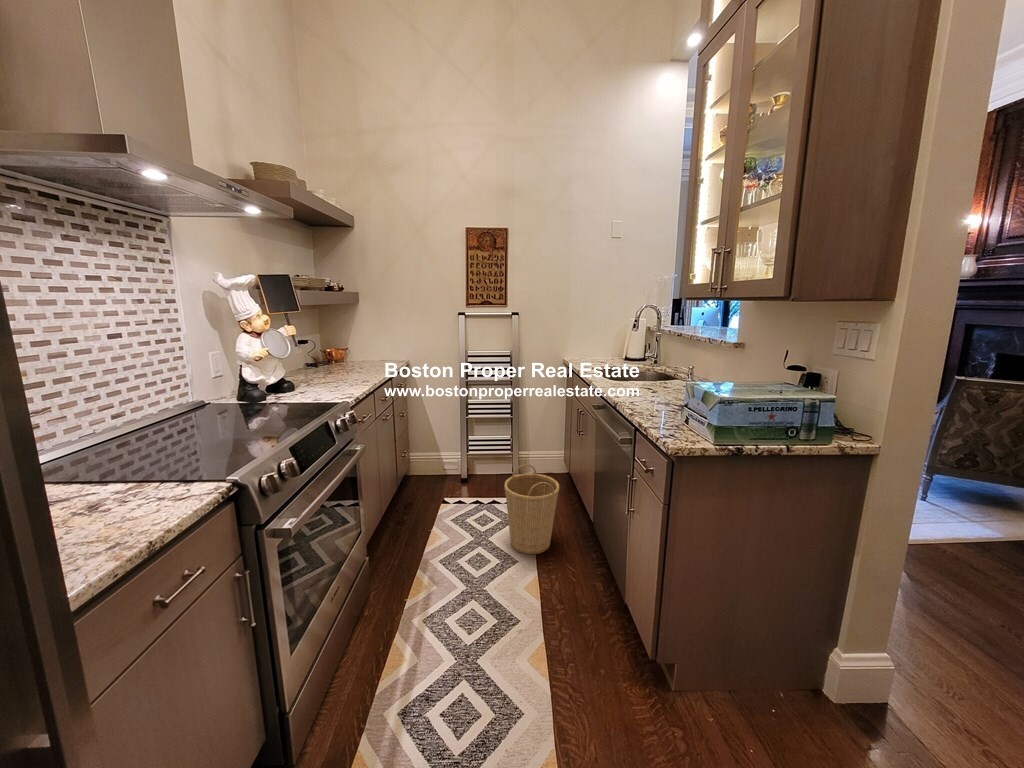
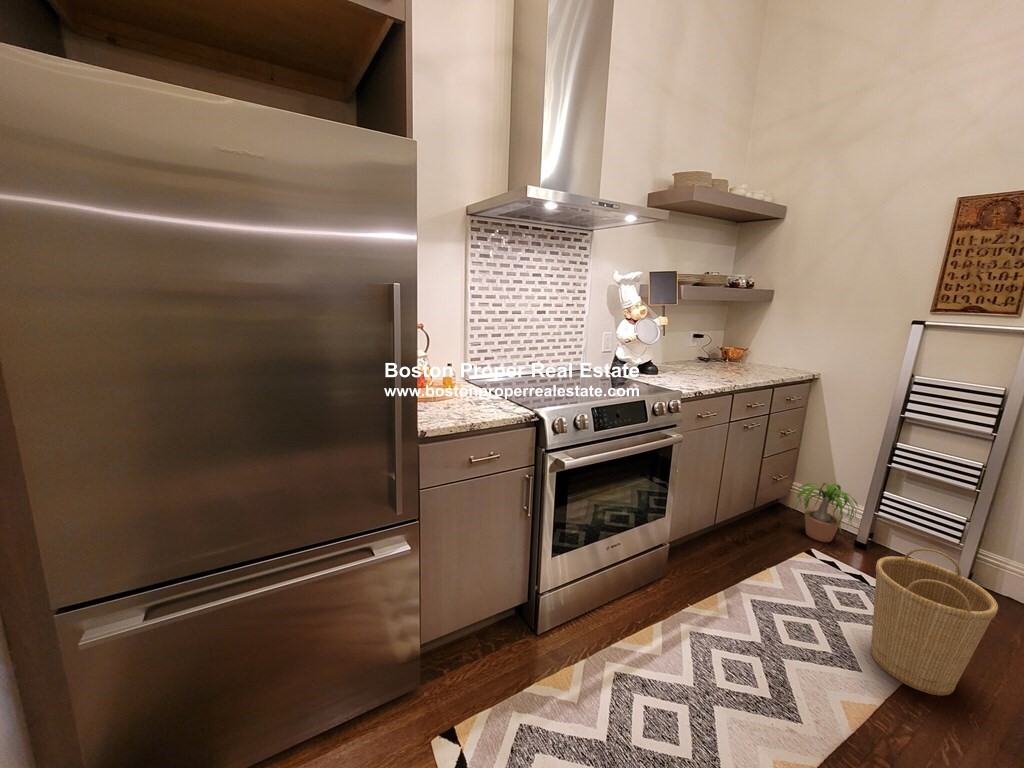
potted plant: none [416,443,470,491] -> present [797,483,858,542]

